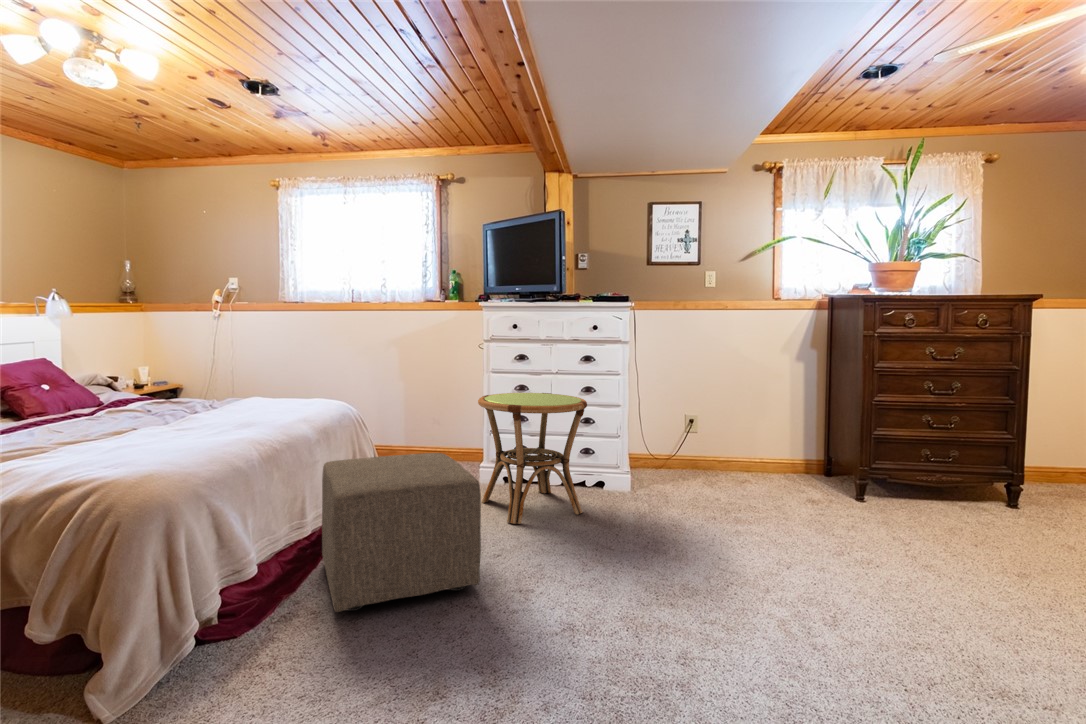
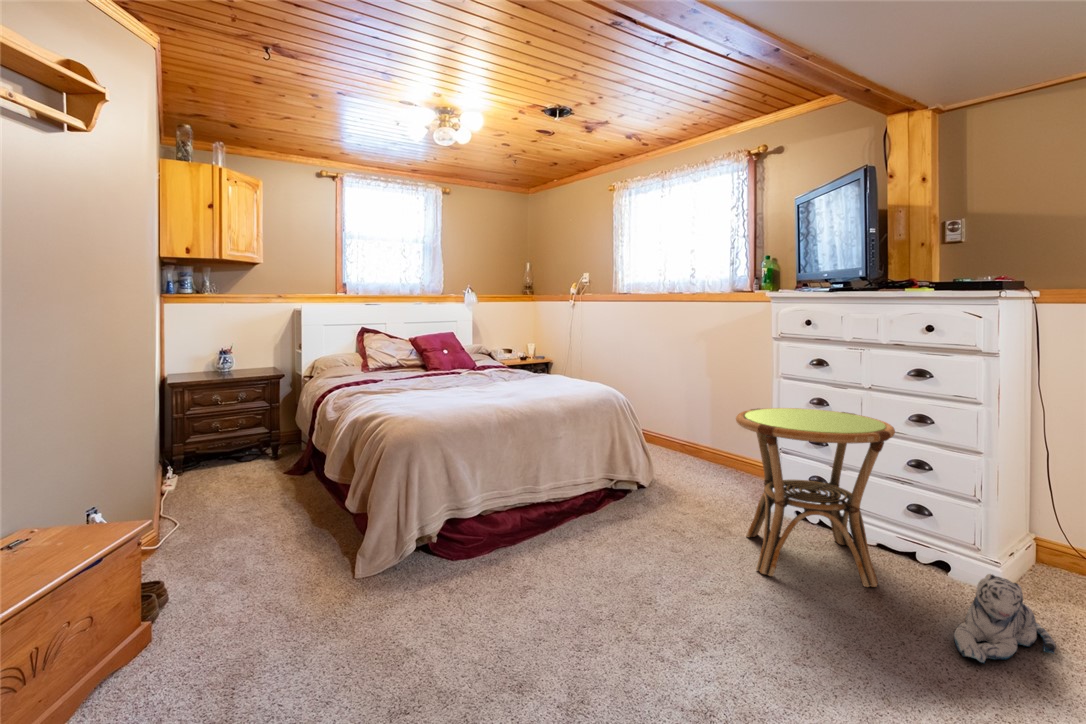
ottoman: present [322,453,481,612] -> none [495,462,663,636]
plush toy: none [635,482,680,536] -> present [954,574,1056,663]

